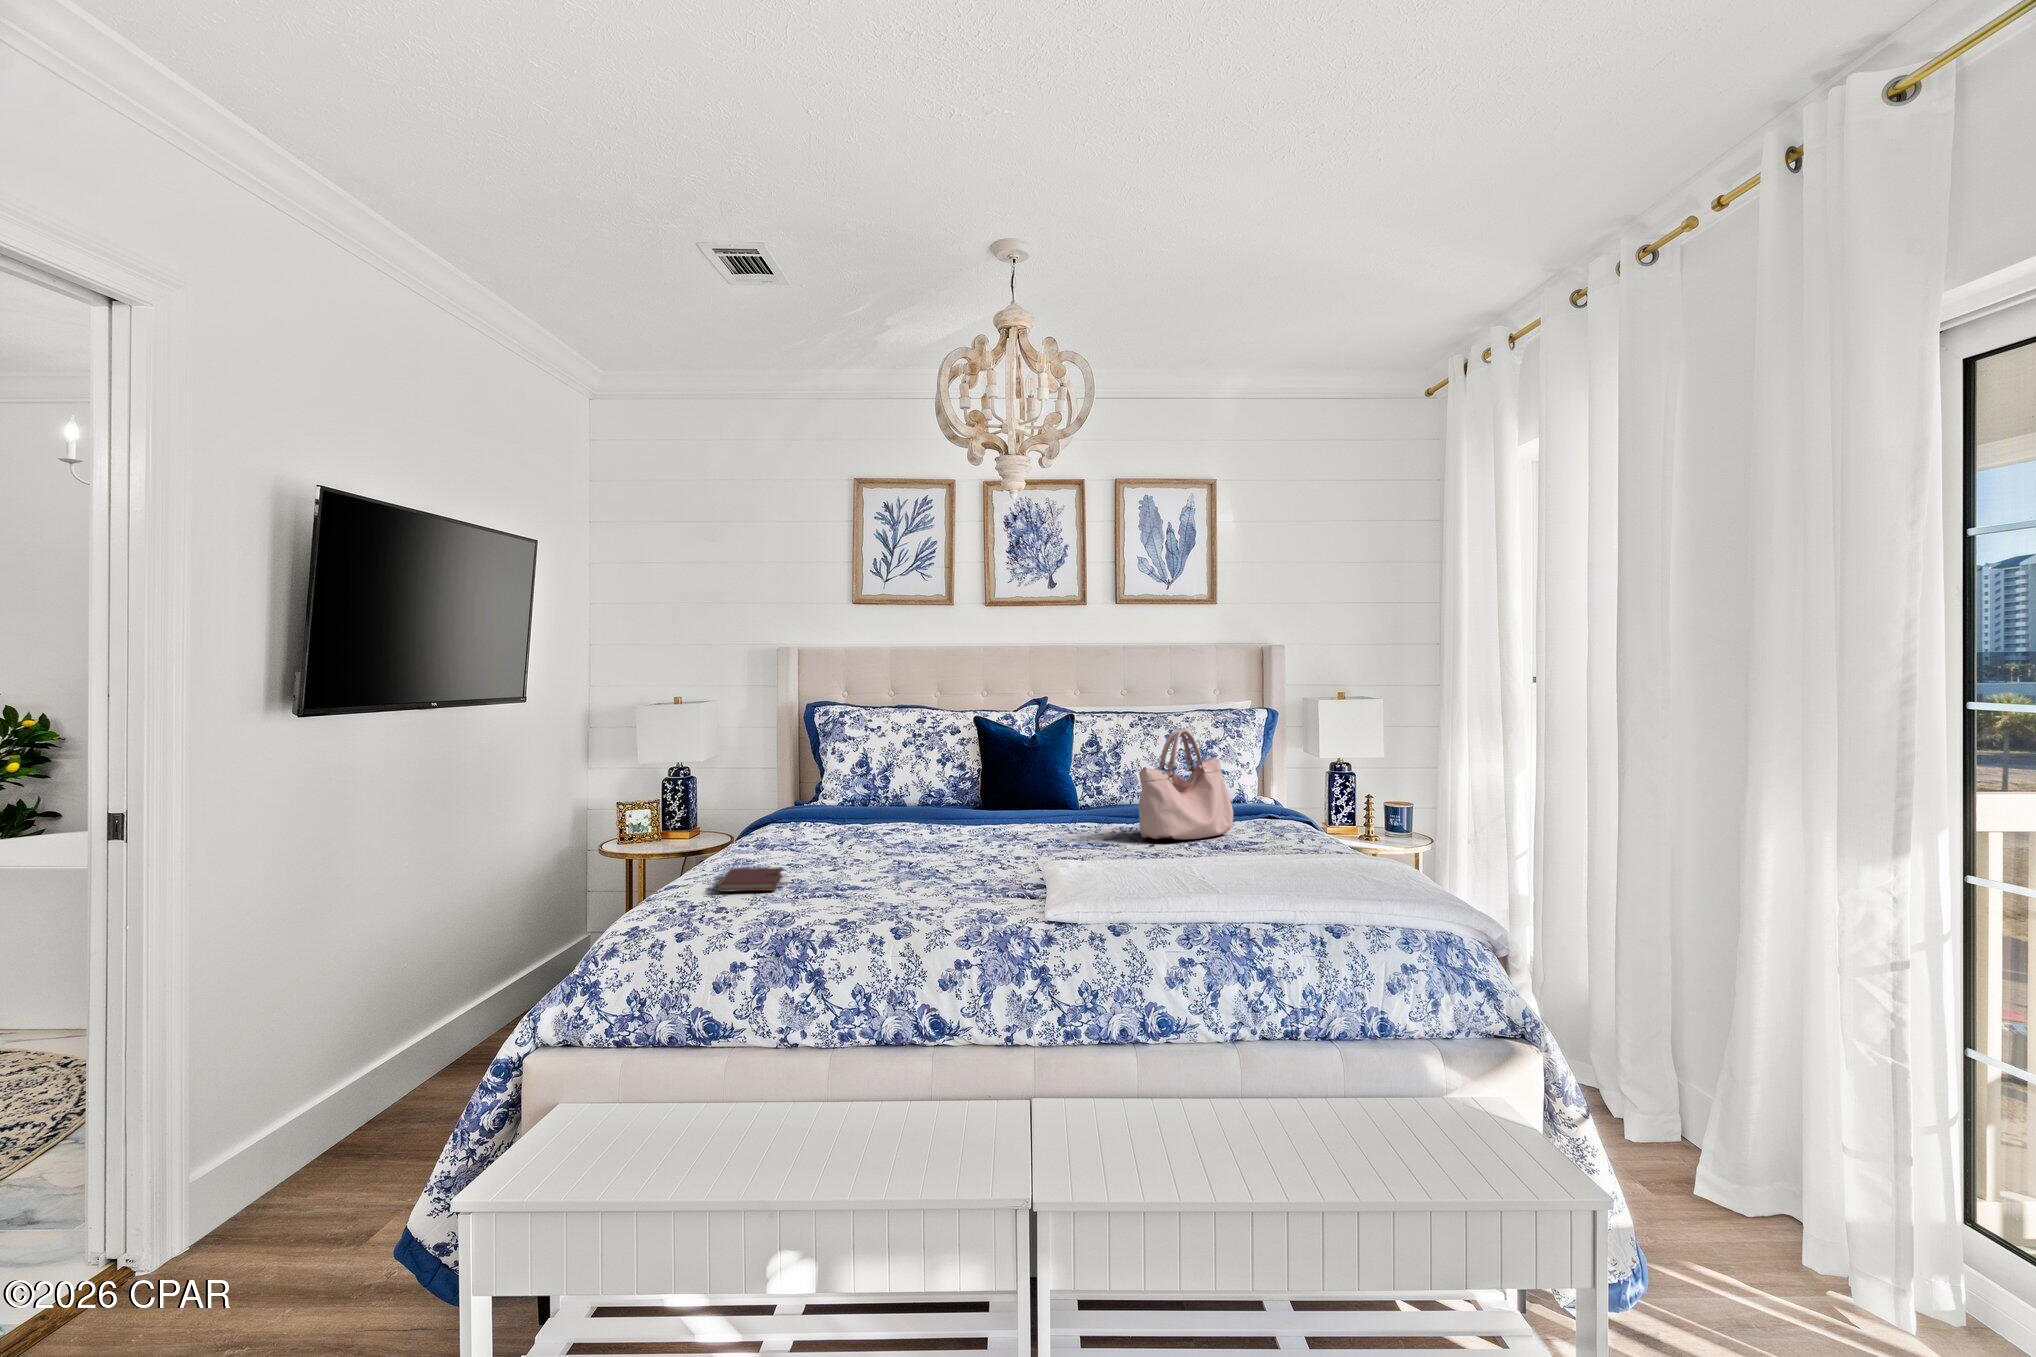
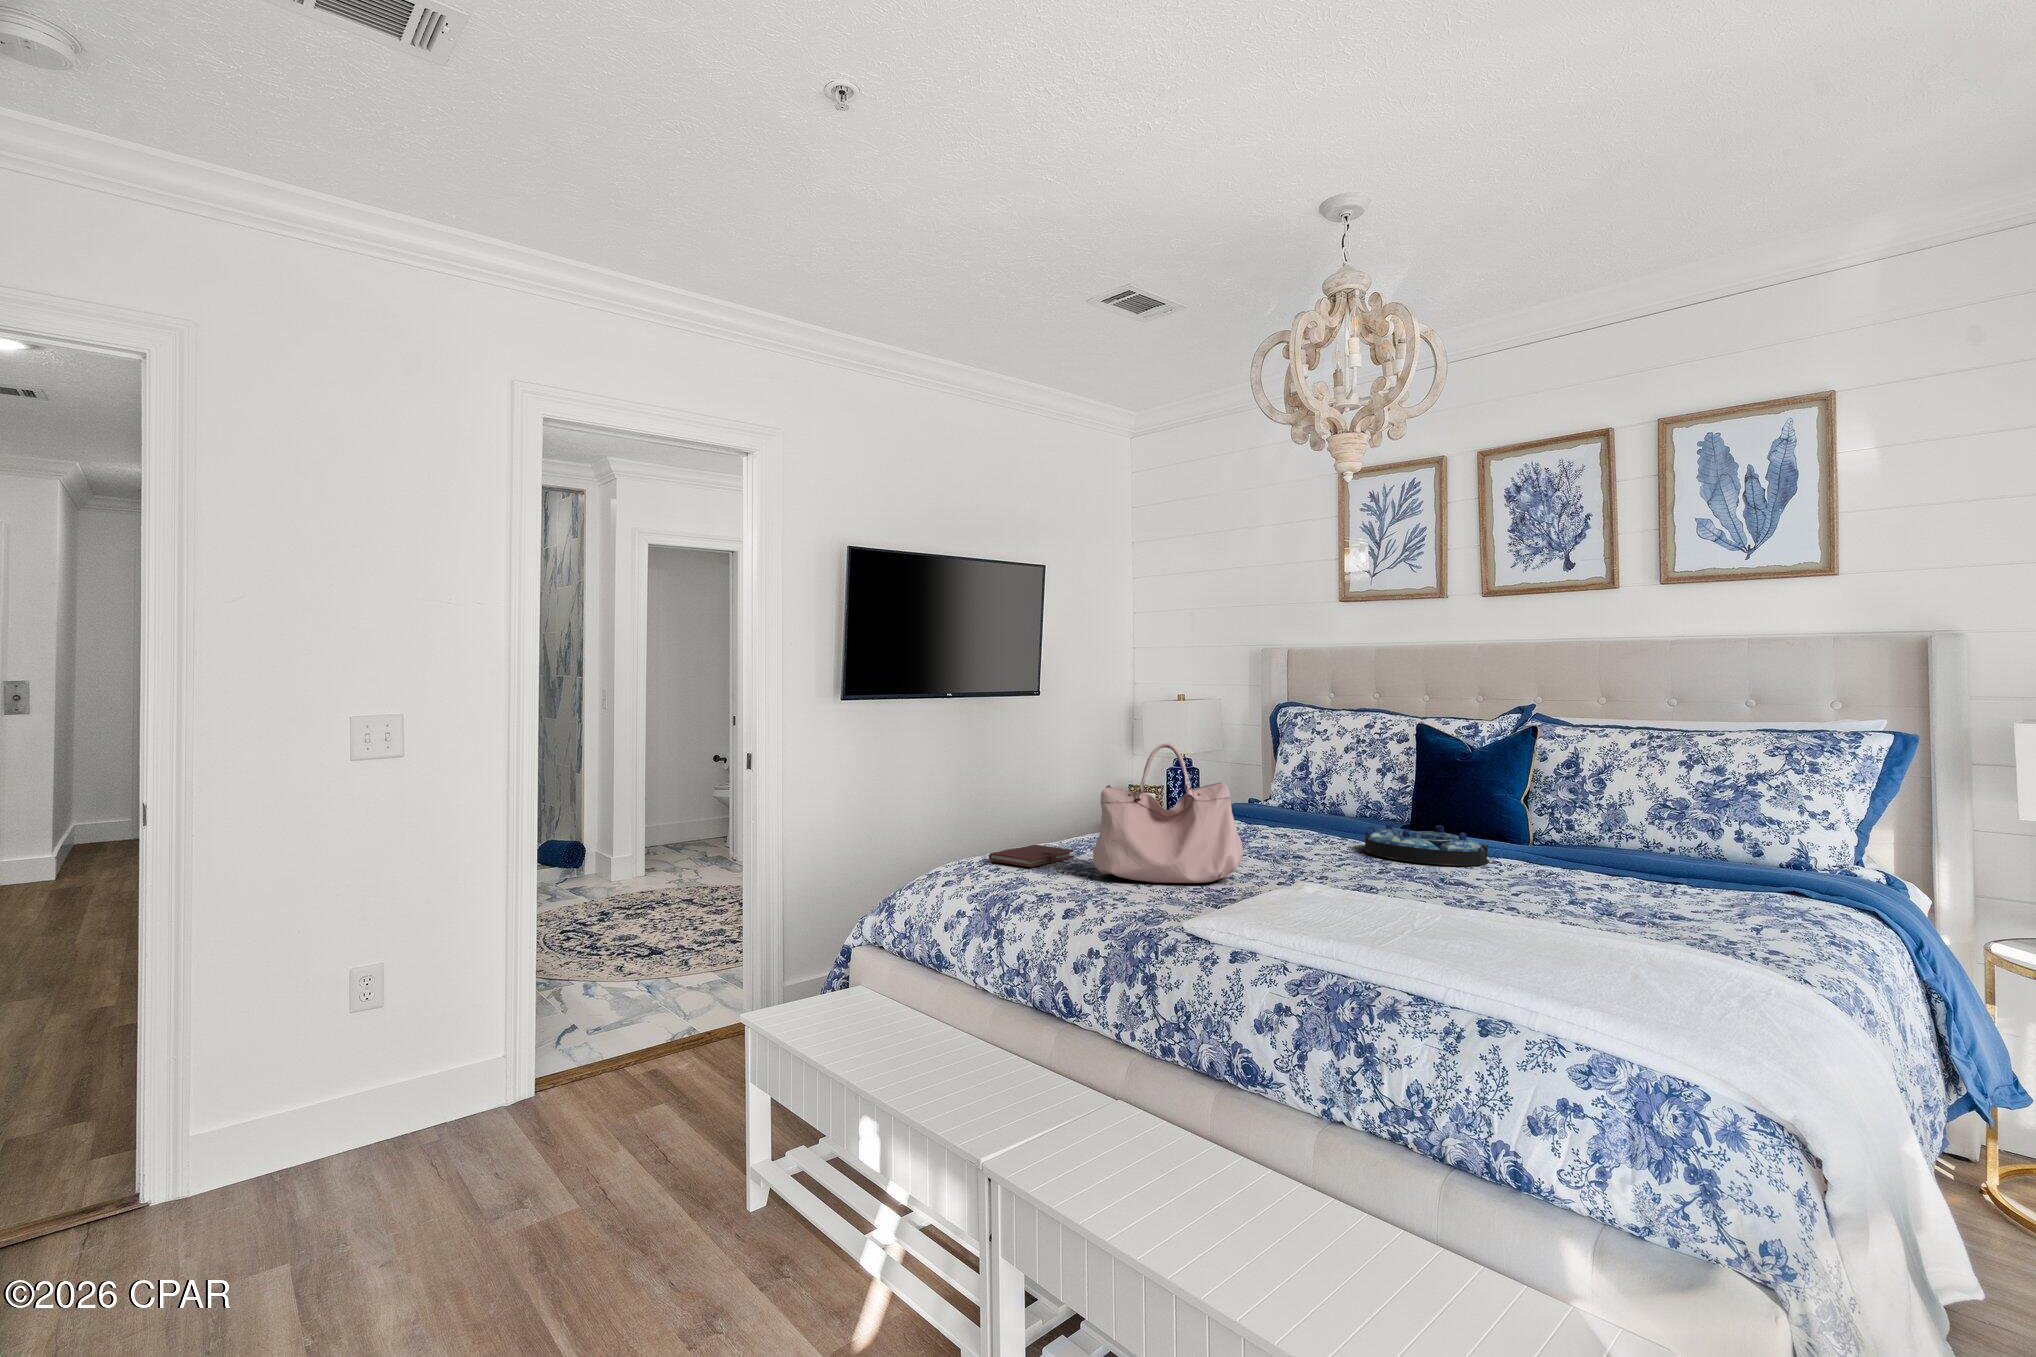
handbag: present [1139,730,1233,839] -> present [1093,743,1243,883]
serving tray: none [987,803,1092,835] -> present [1363,822,1489,866]

